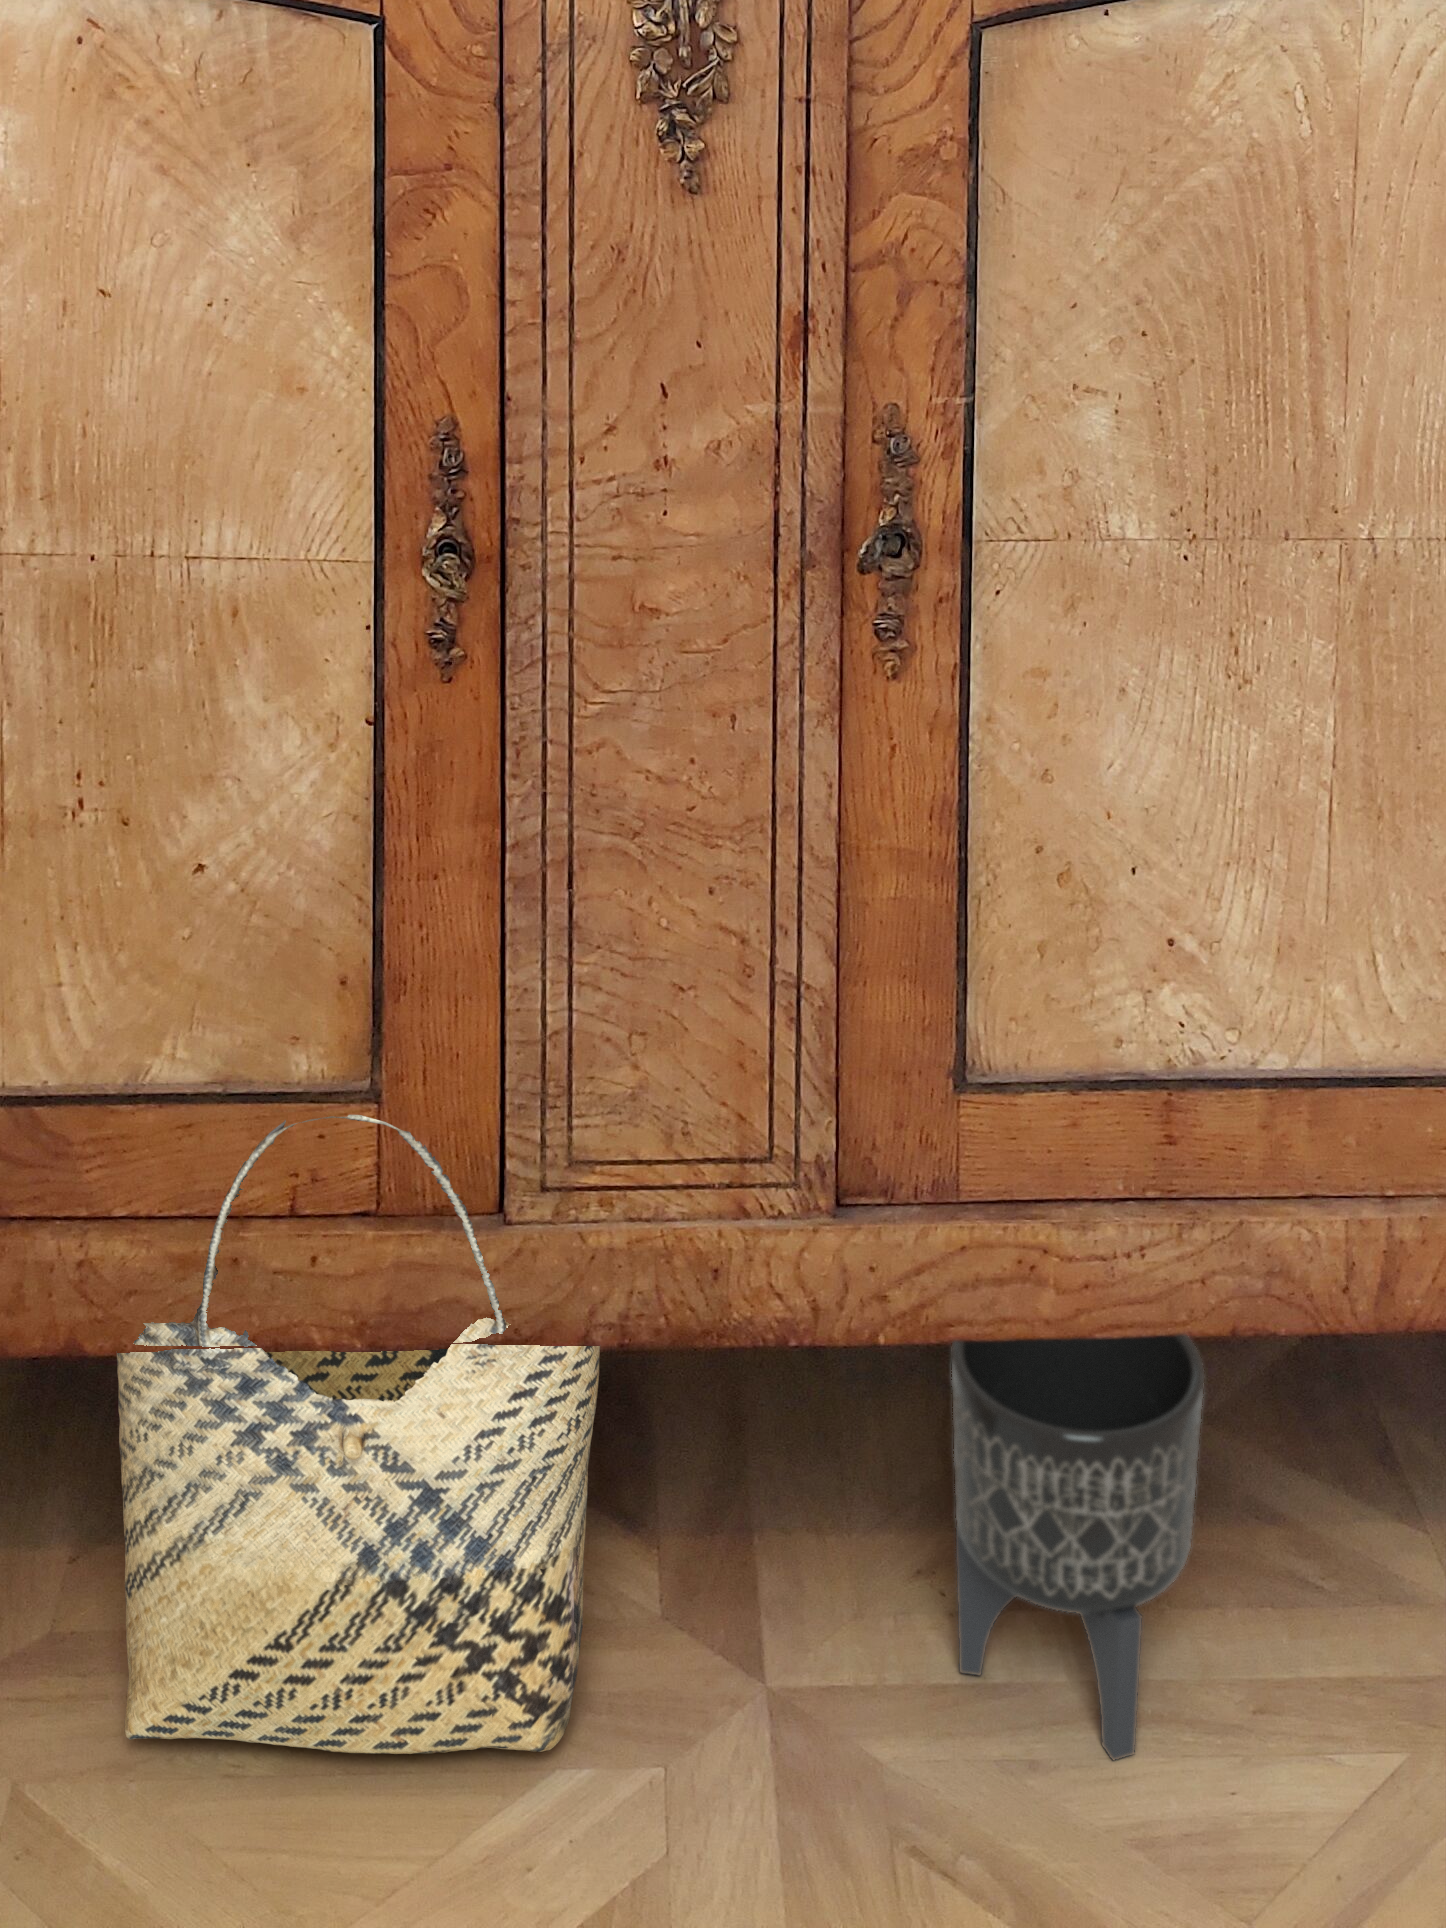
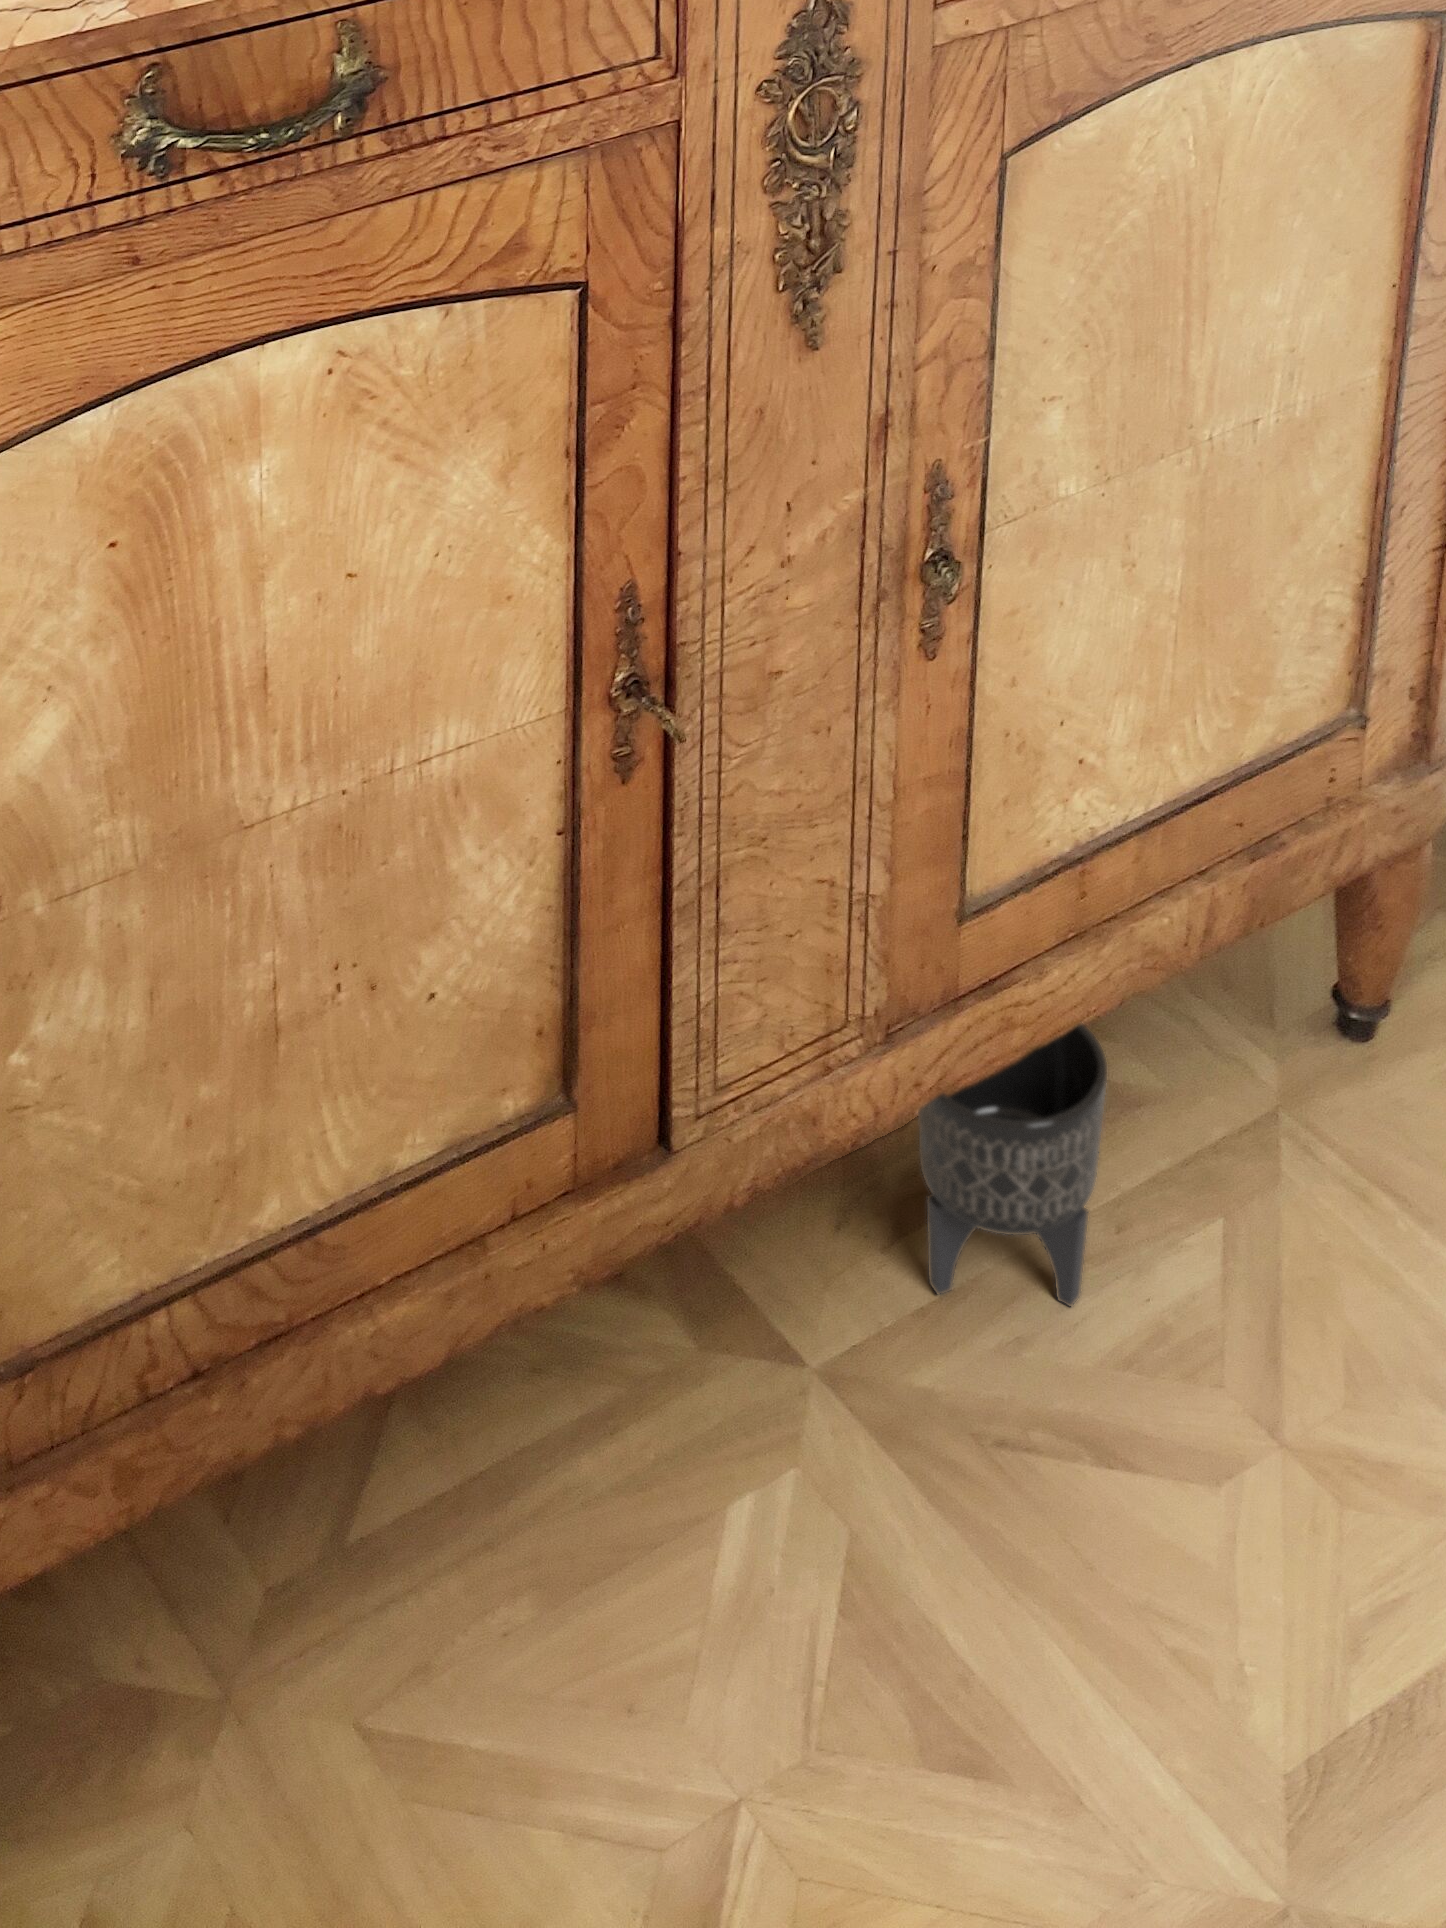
woven basket: present [117,1115,600,1754] -> none [365,1001,747,1644]

